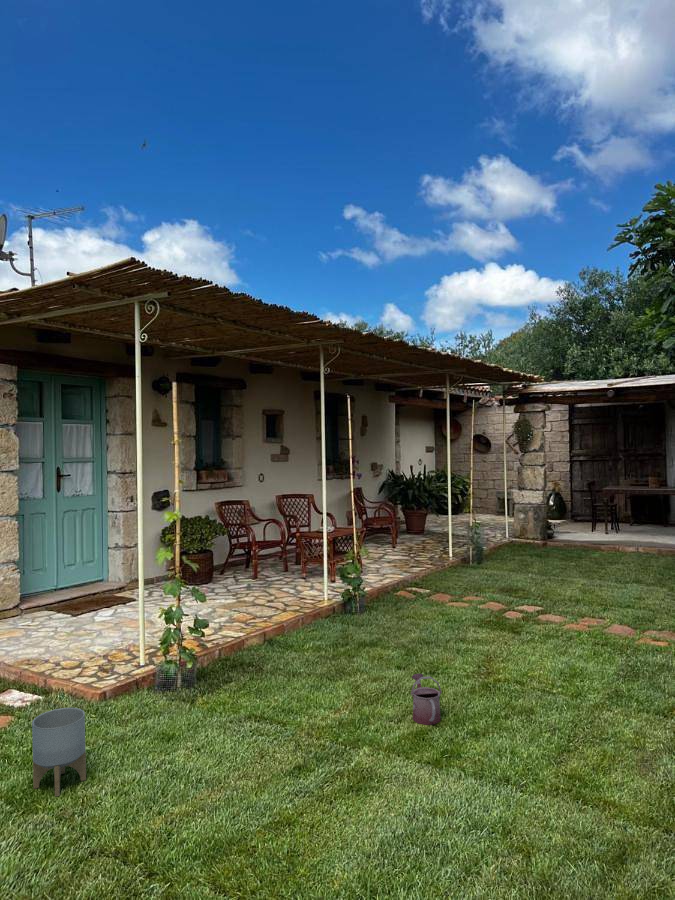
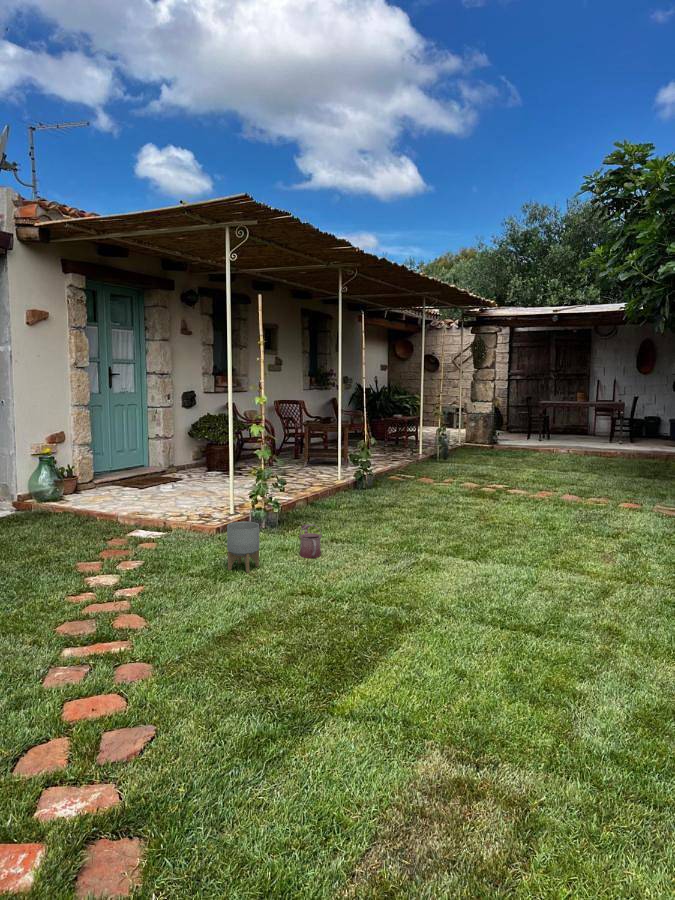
watering can: present [411,674,442,725] -> present [299,524,322,558]

